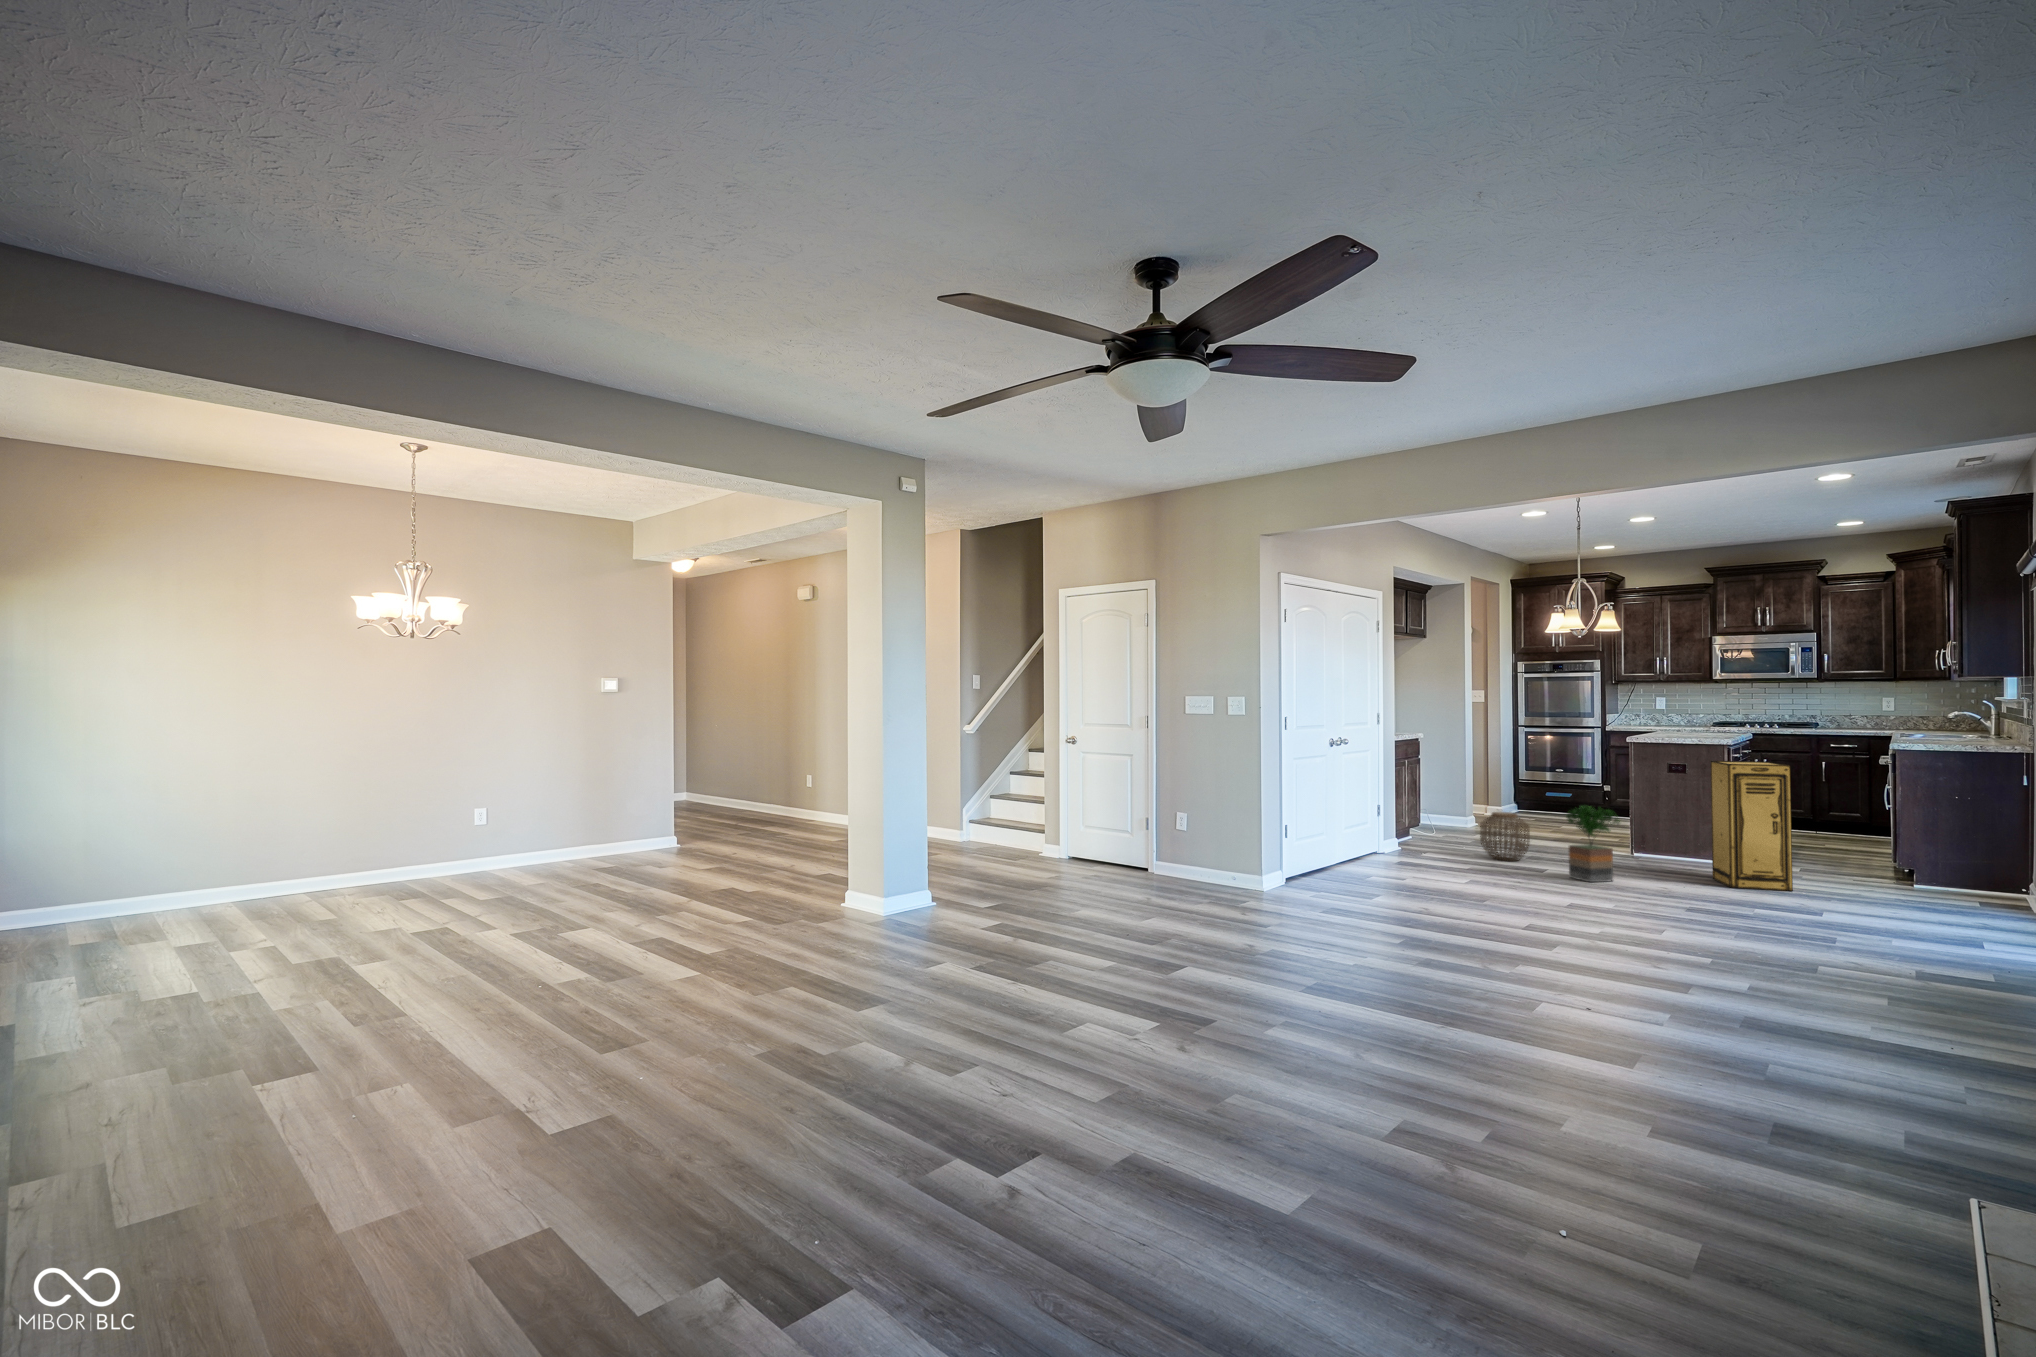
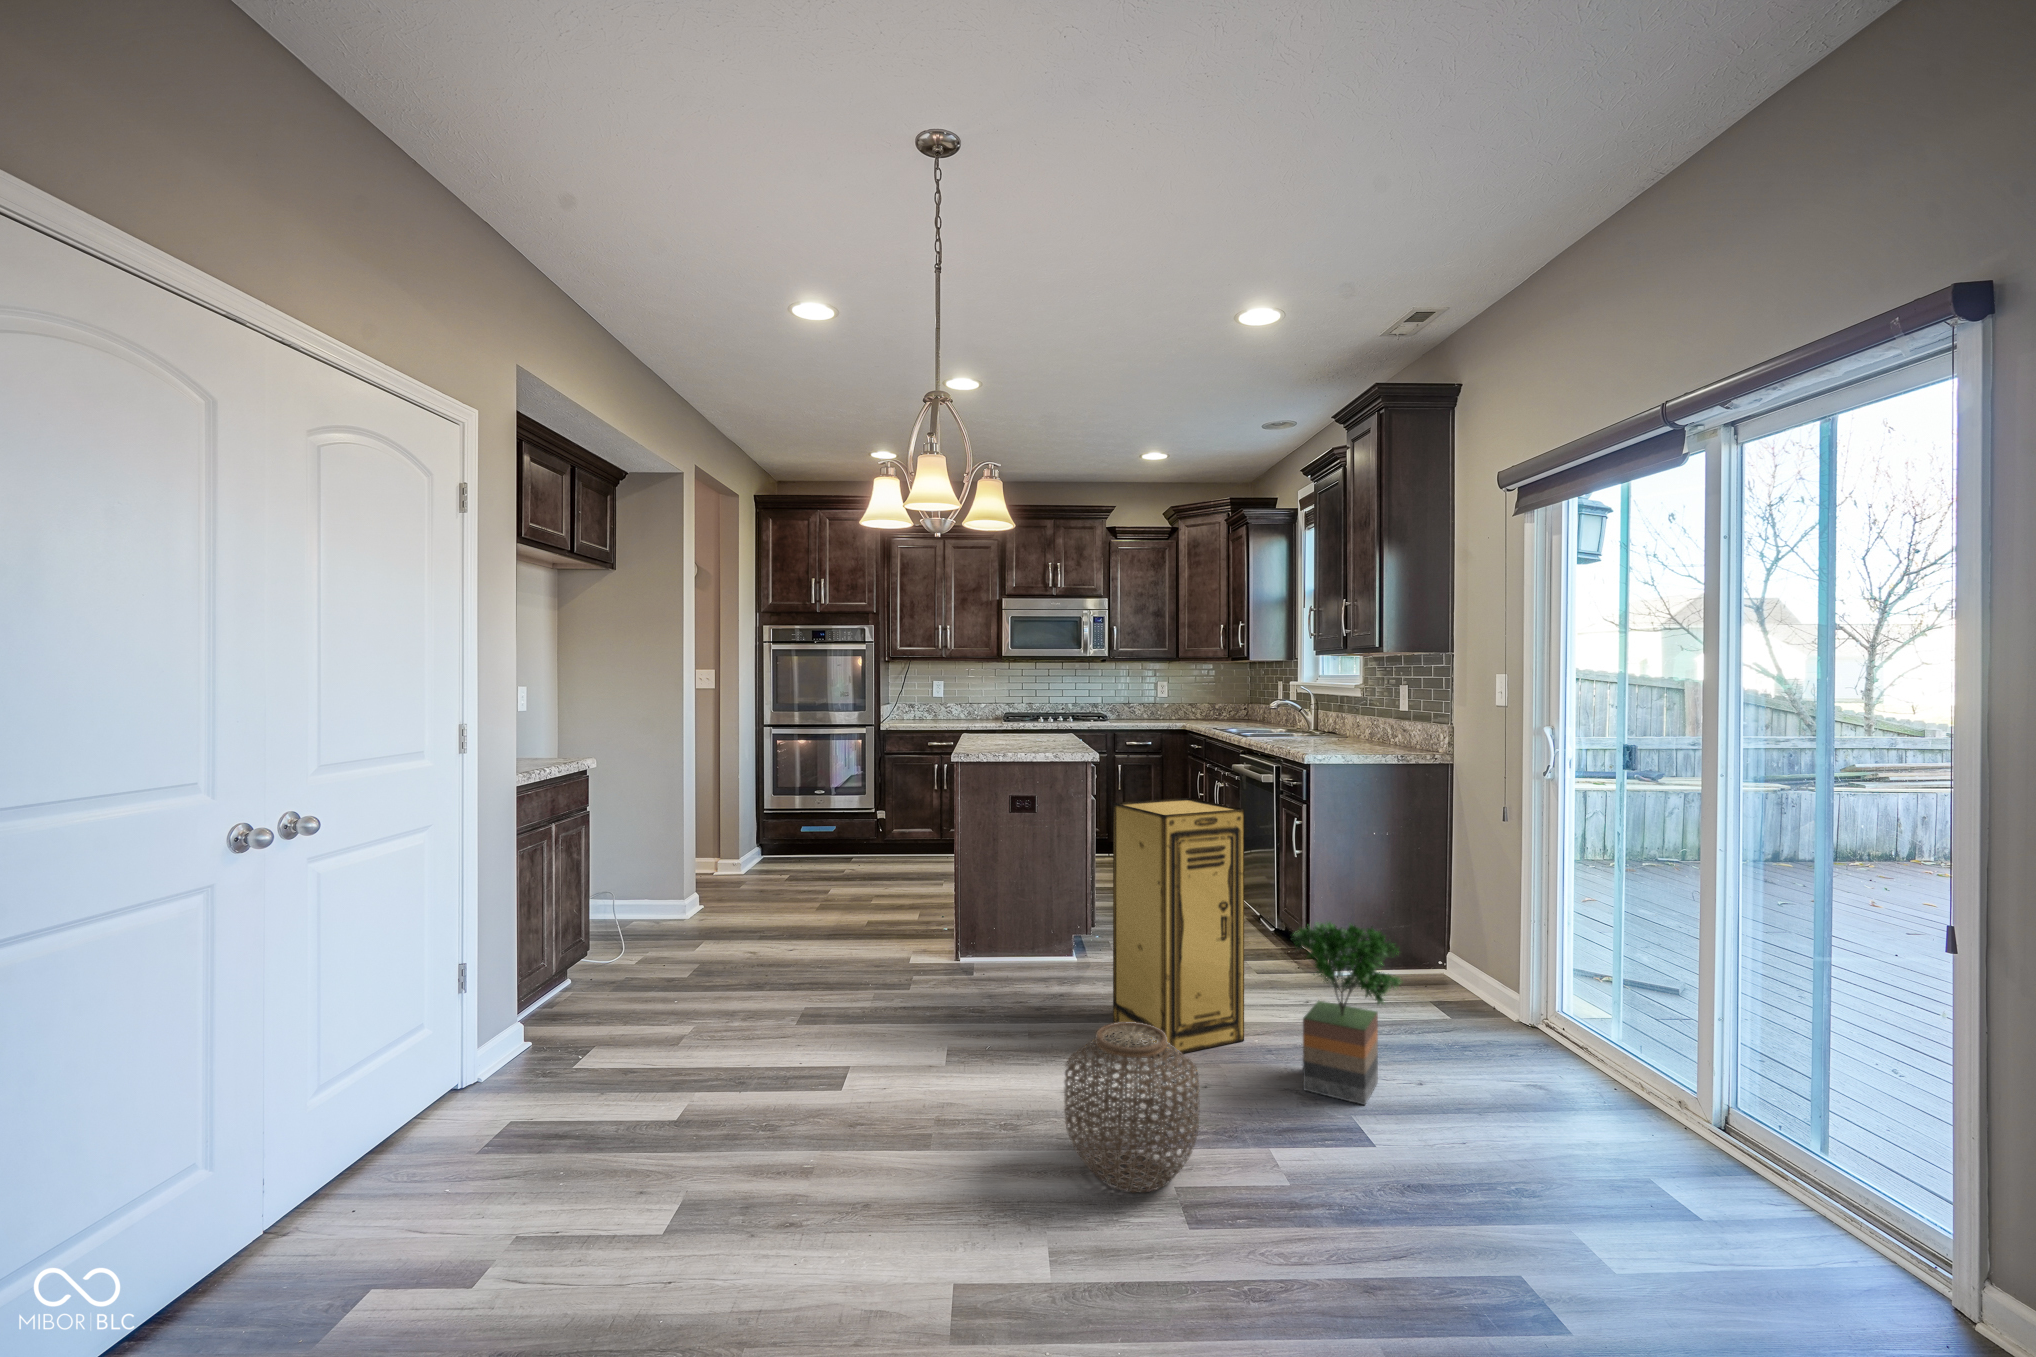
potted tree: present [1566,806,1620,882] -> present [1293,922,1401,1105]
woven basket: present [1480,812,1530,861] -> present [1065,1022,1199,1192]

